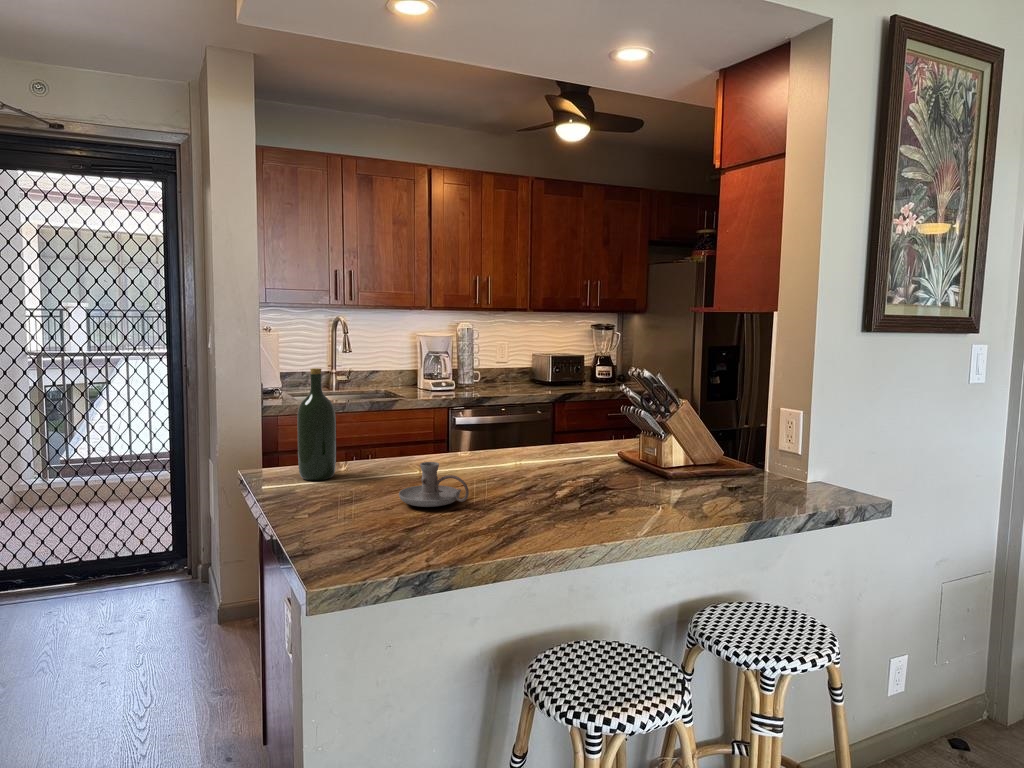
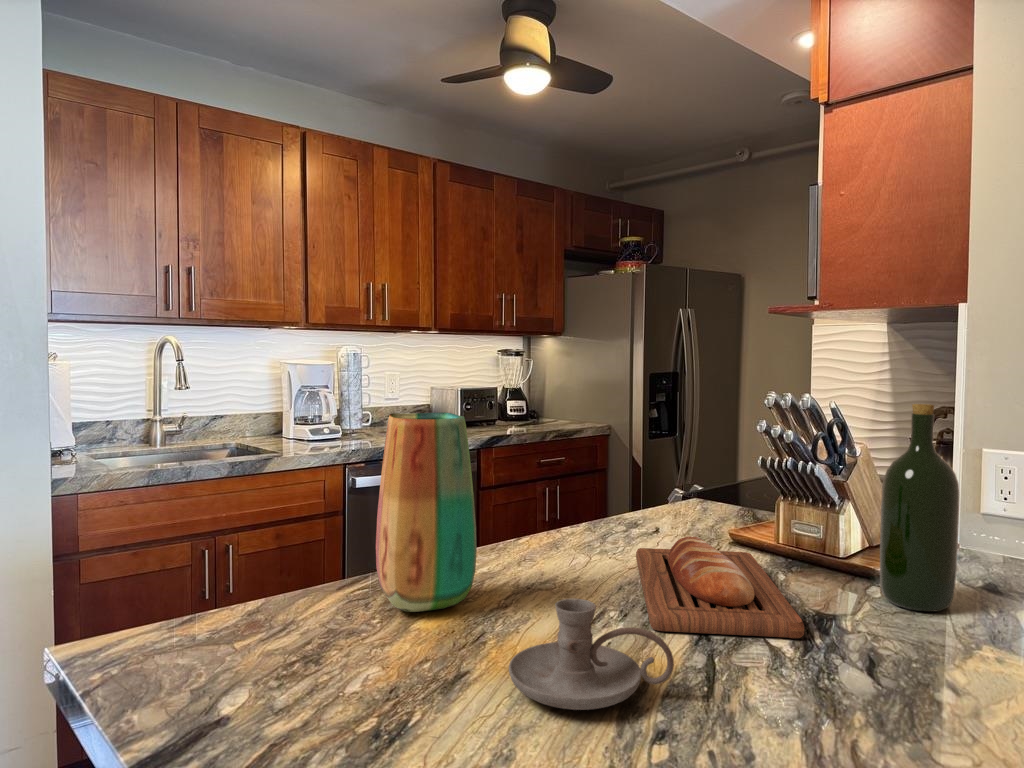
wine bottle: present [297,368,336,480] -> present [880,404,960,612]
vase: none [376,373,426,474] -> present [376,412,477,612]
bread loaf: none [498,450,605,498] -> present [636,536,804,638]

